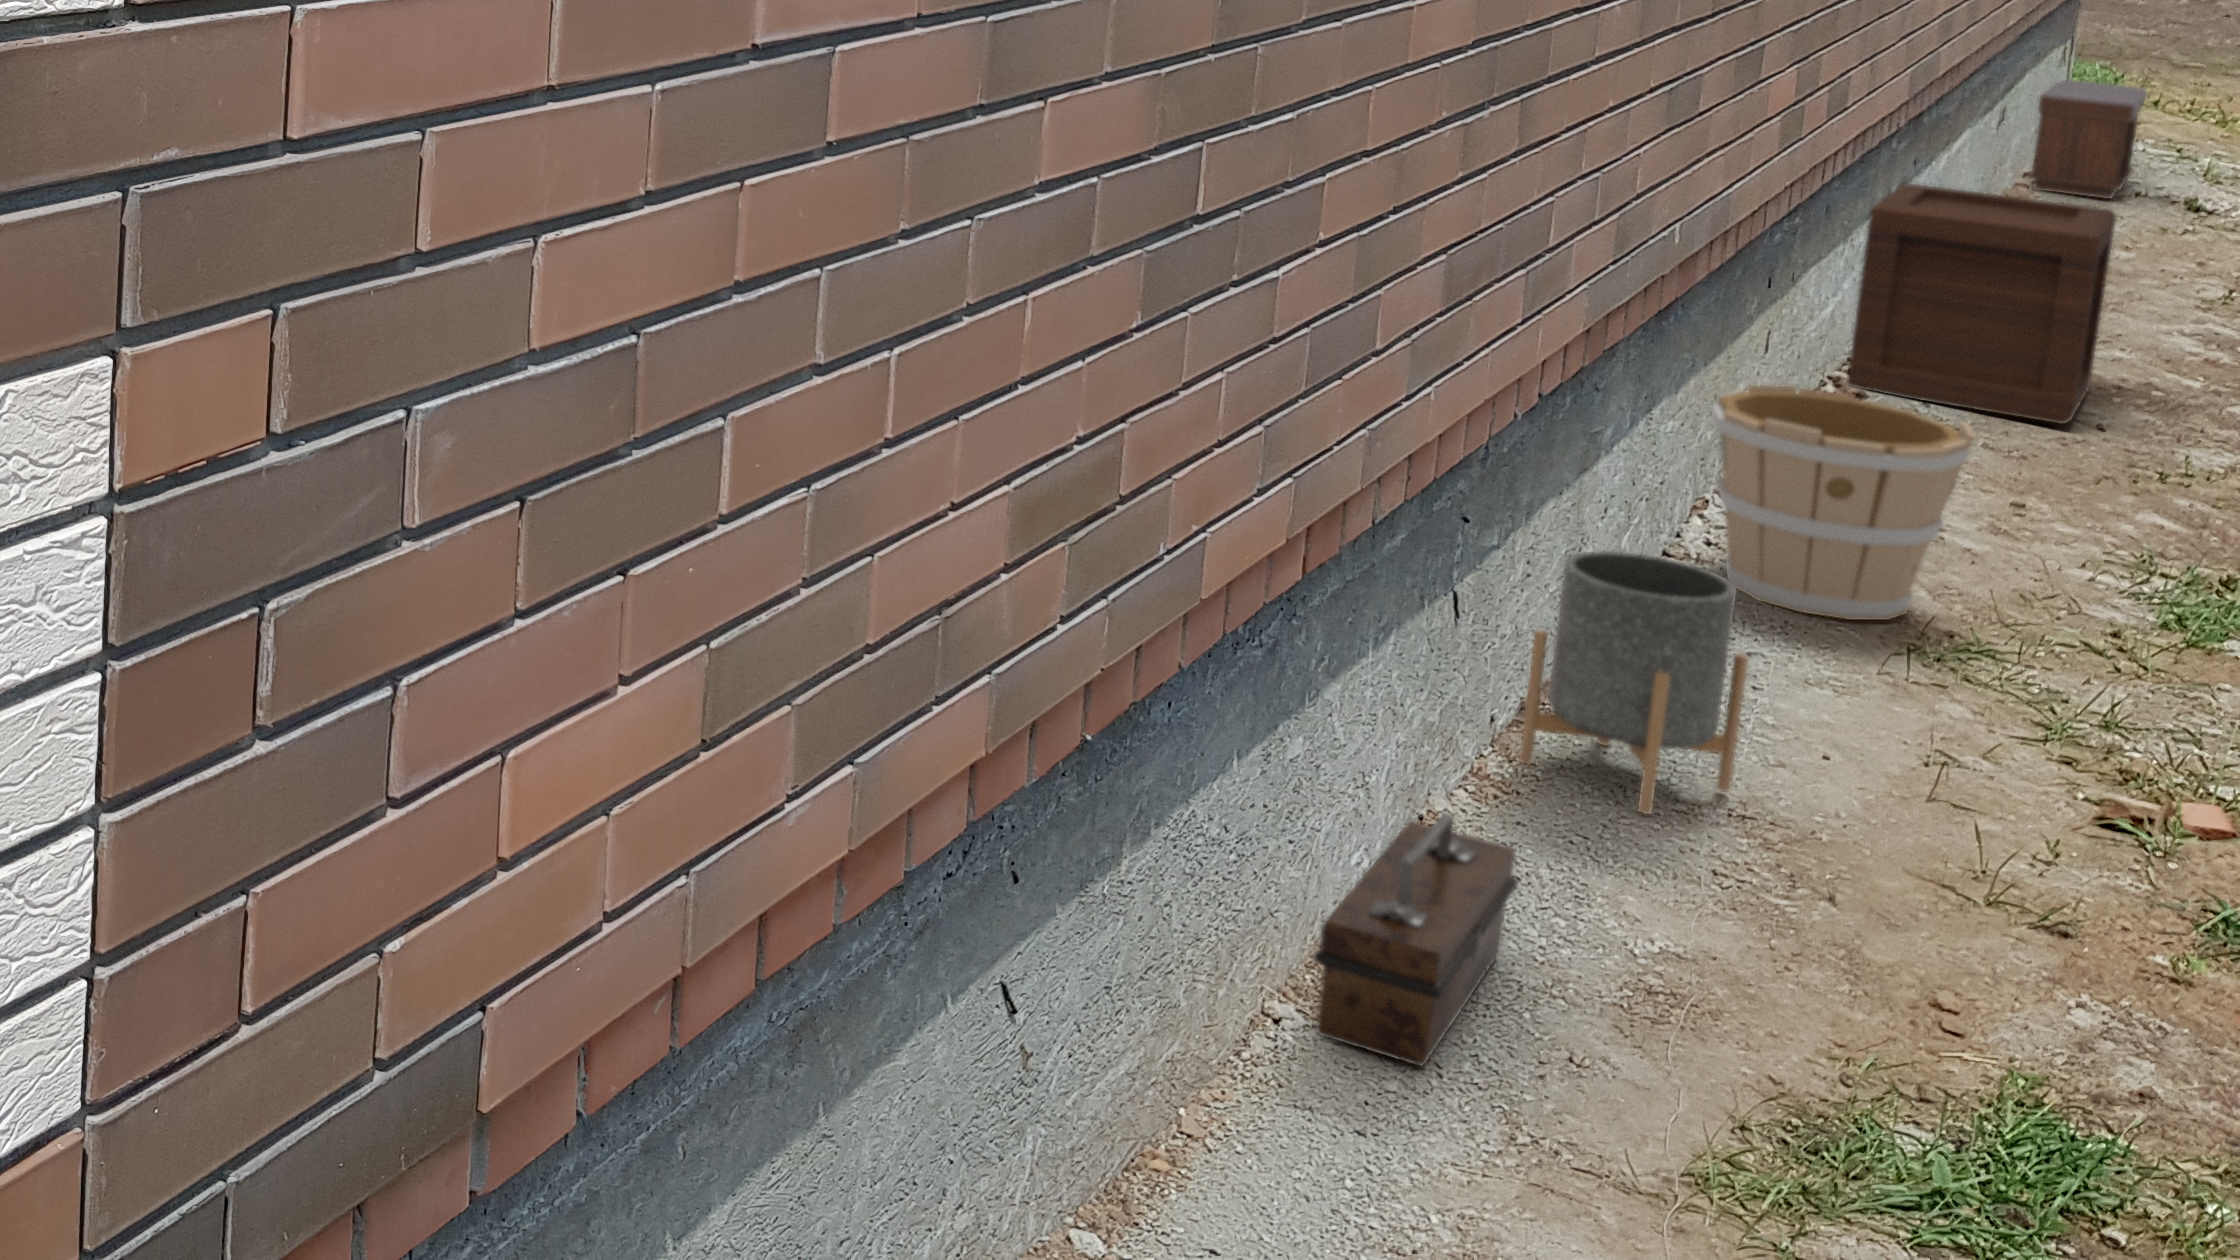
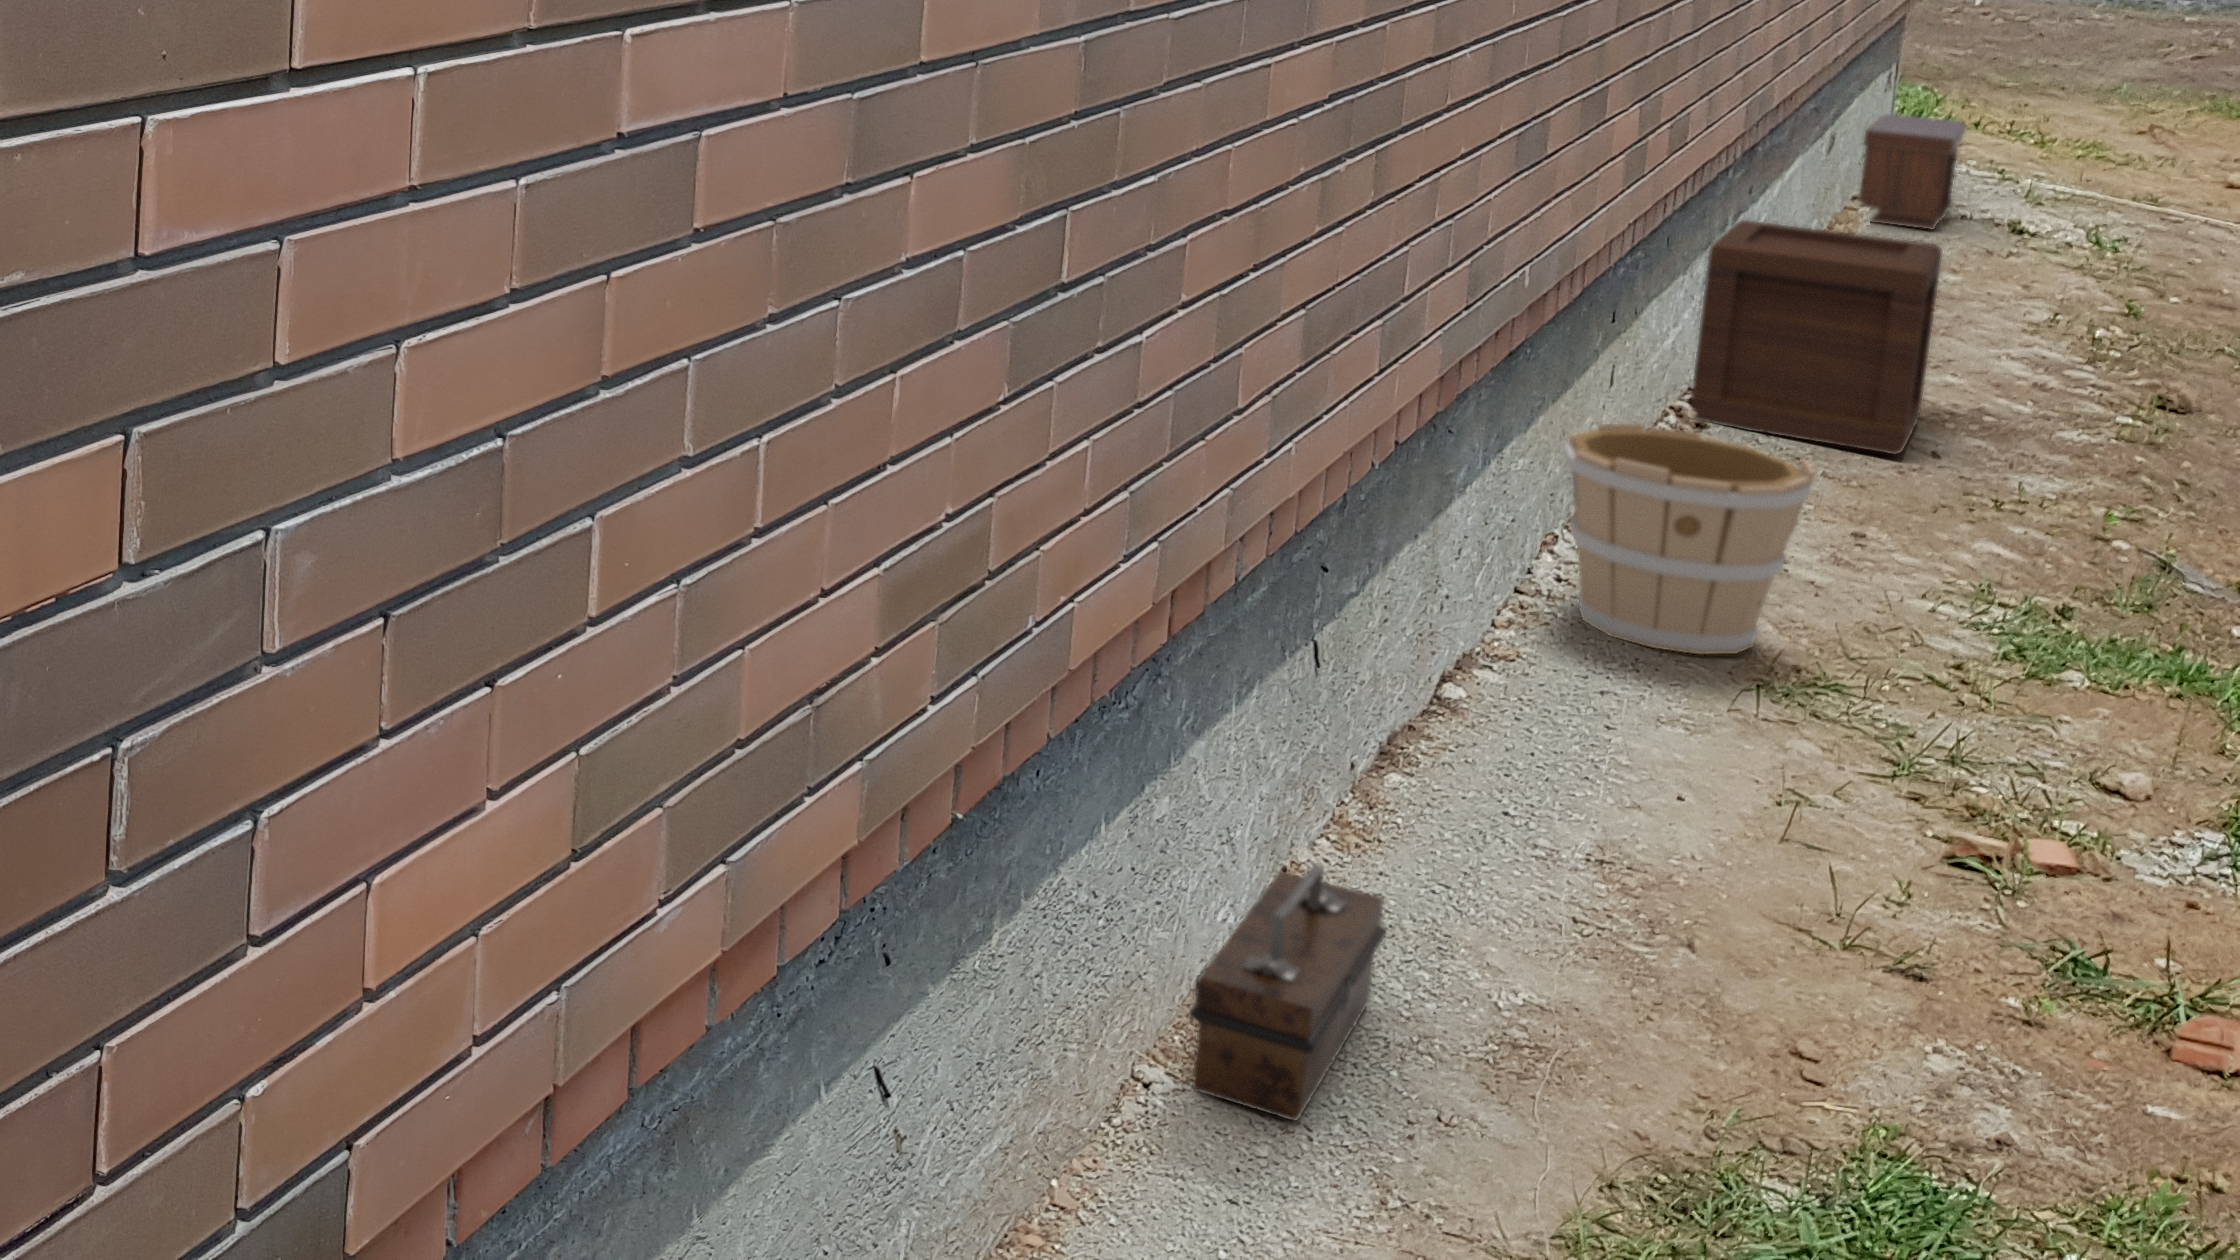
planter: present [1519,551,1748,814] -> none [1383,595,1605,856]

